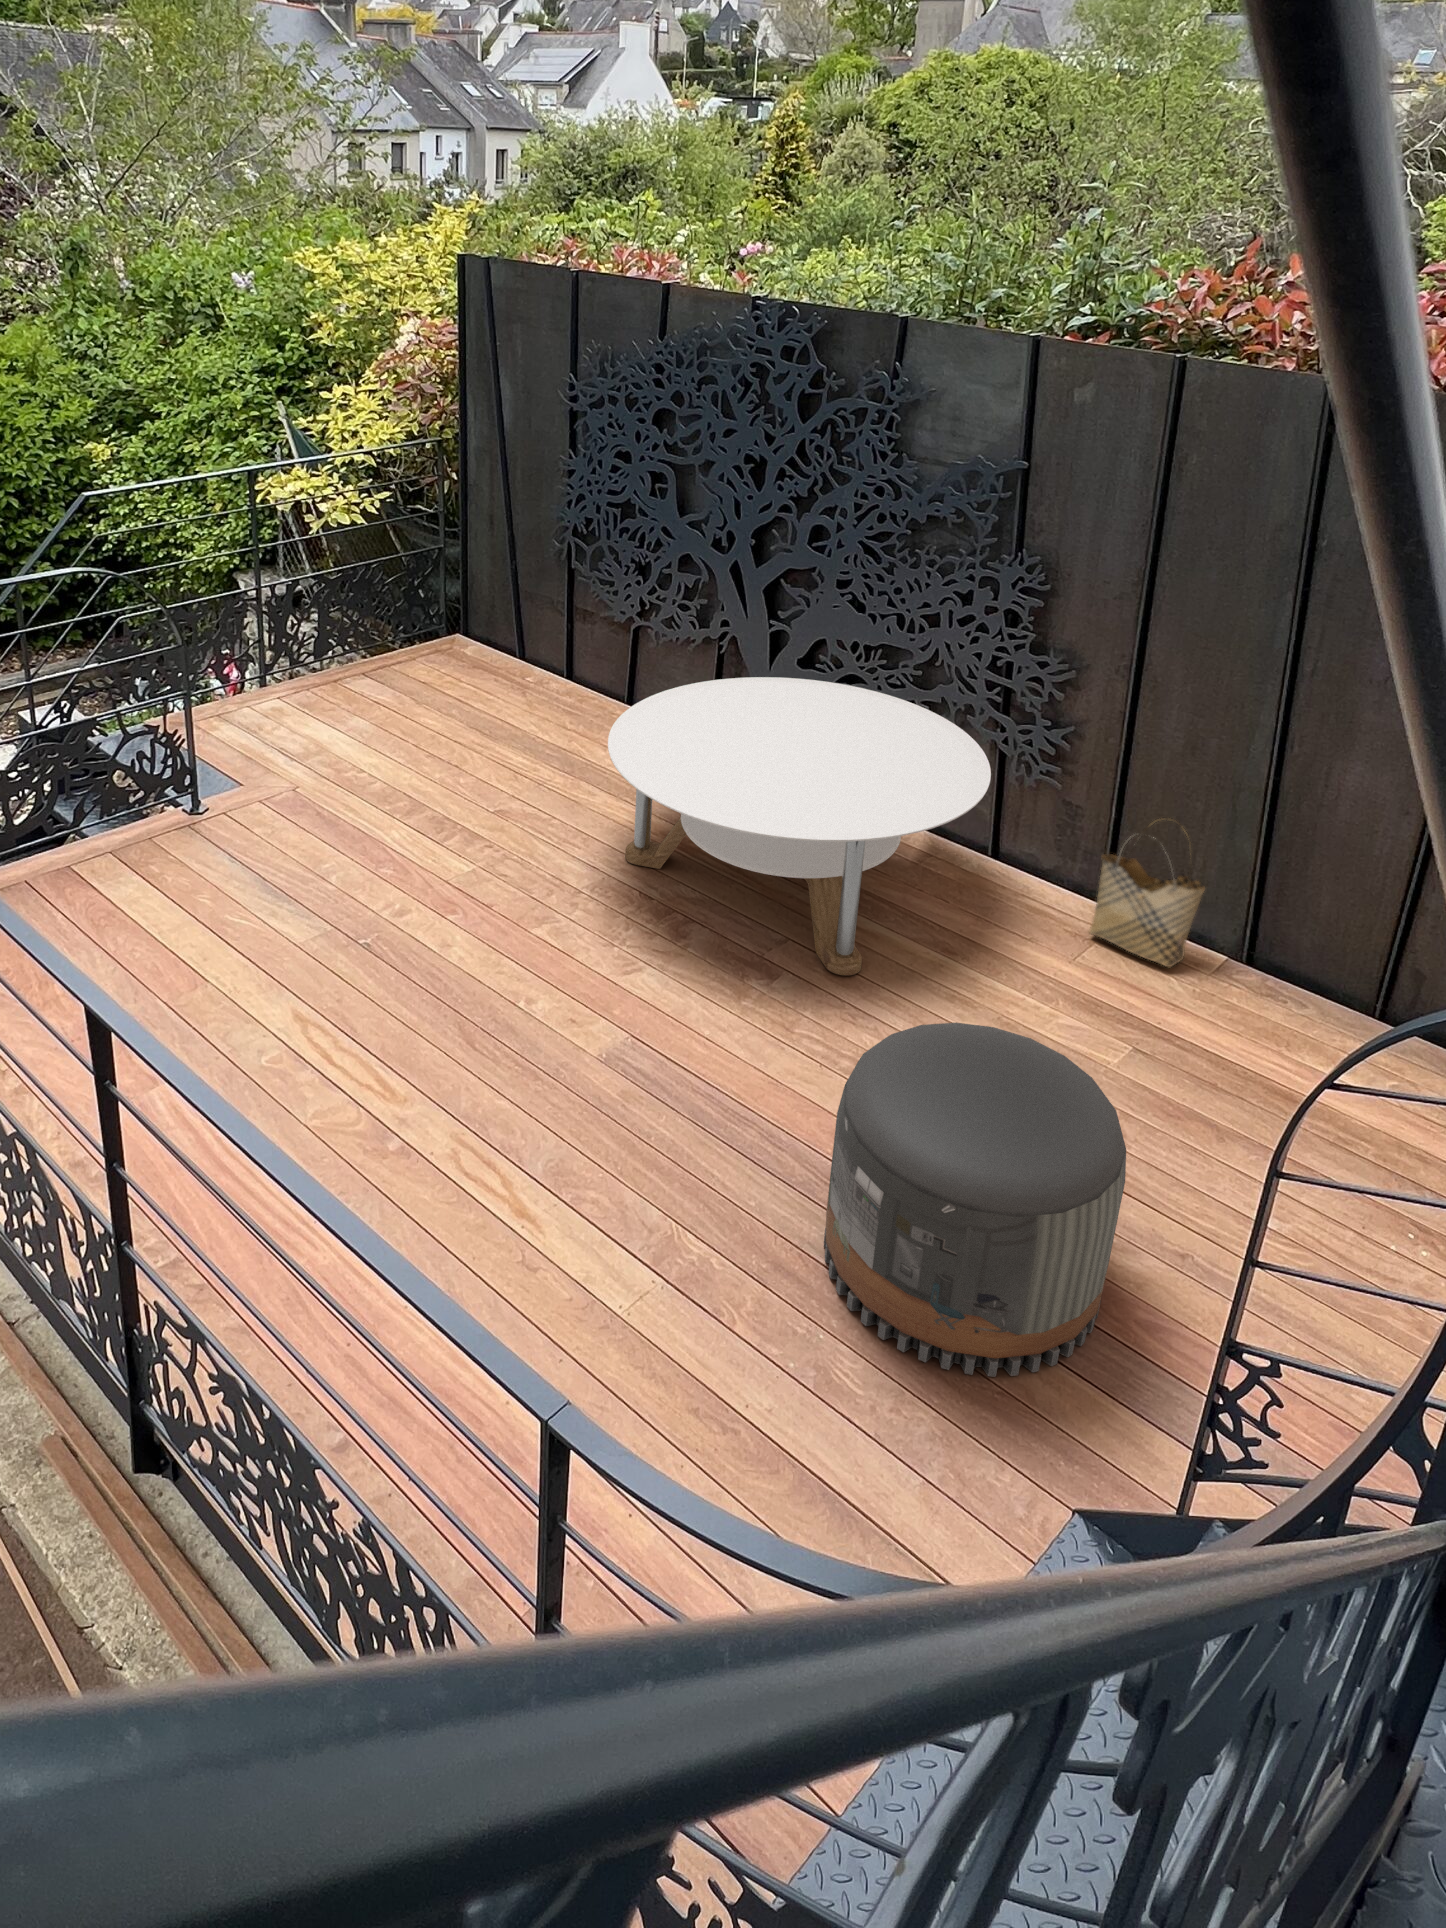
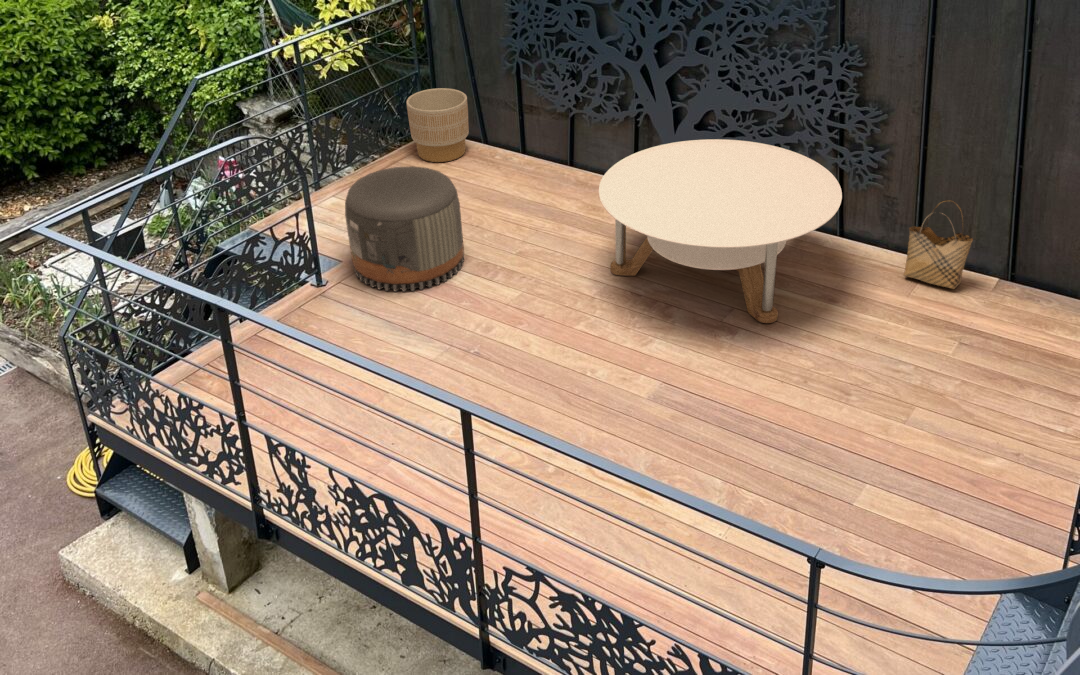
planter: none [416,572,502,673] -> present [406,88,469,162]
pouf: present [824,1022,1126,1376] -> present [345,166,464,291]

